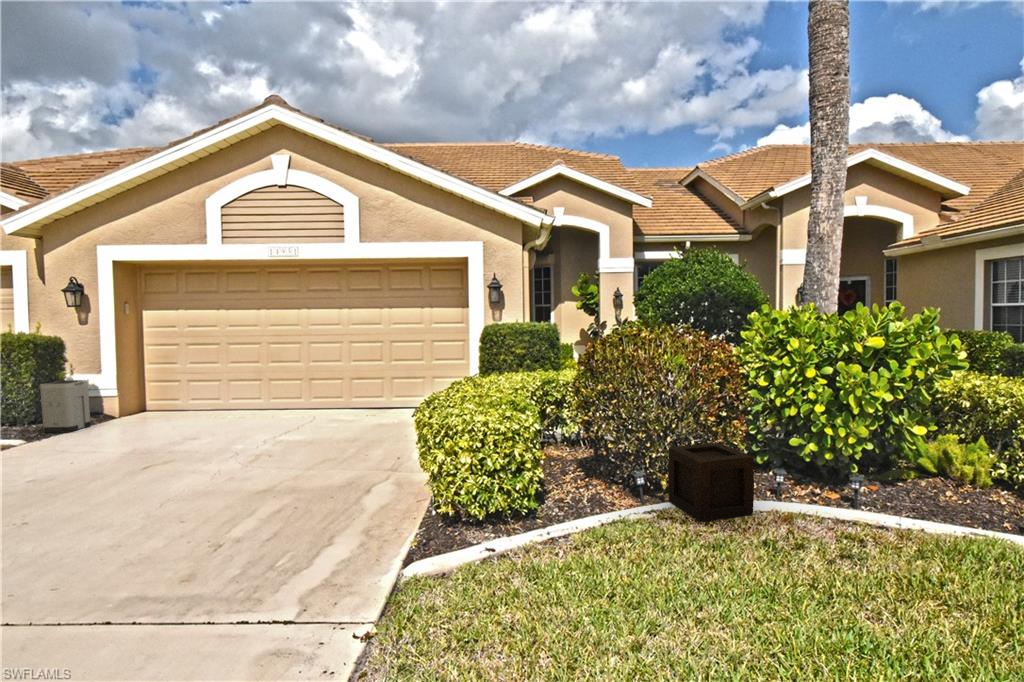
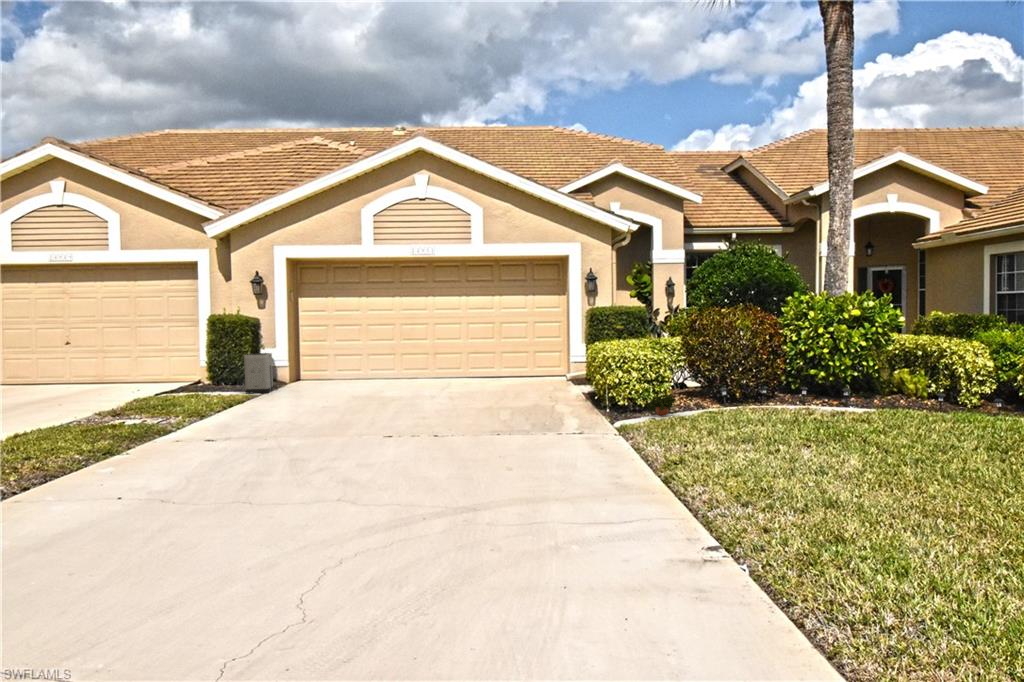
wooden crate: present [668,443,754,522] -> none [742,371,789,408]
potted plant: none [473,500,529,550] -> present [647,395,675,415]

